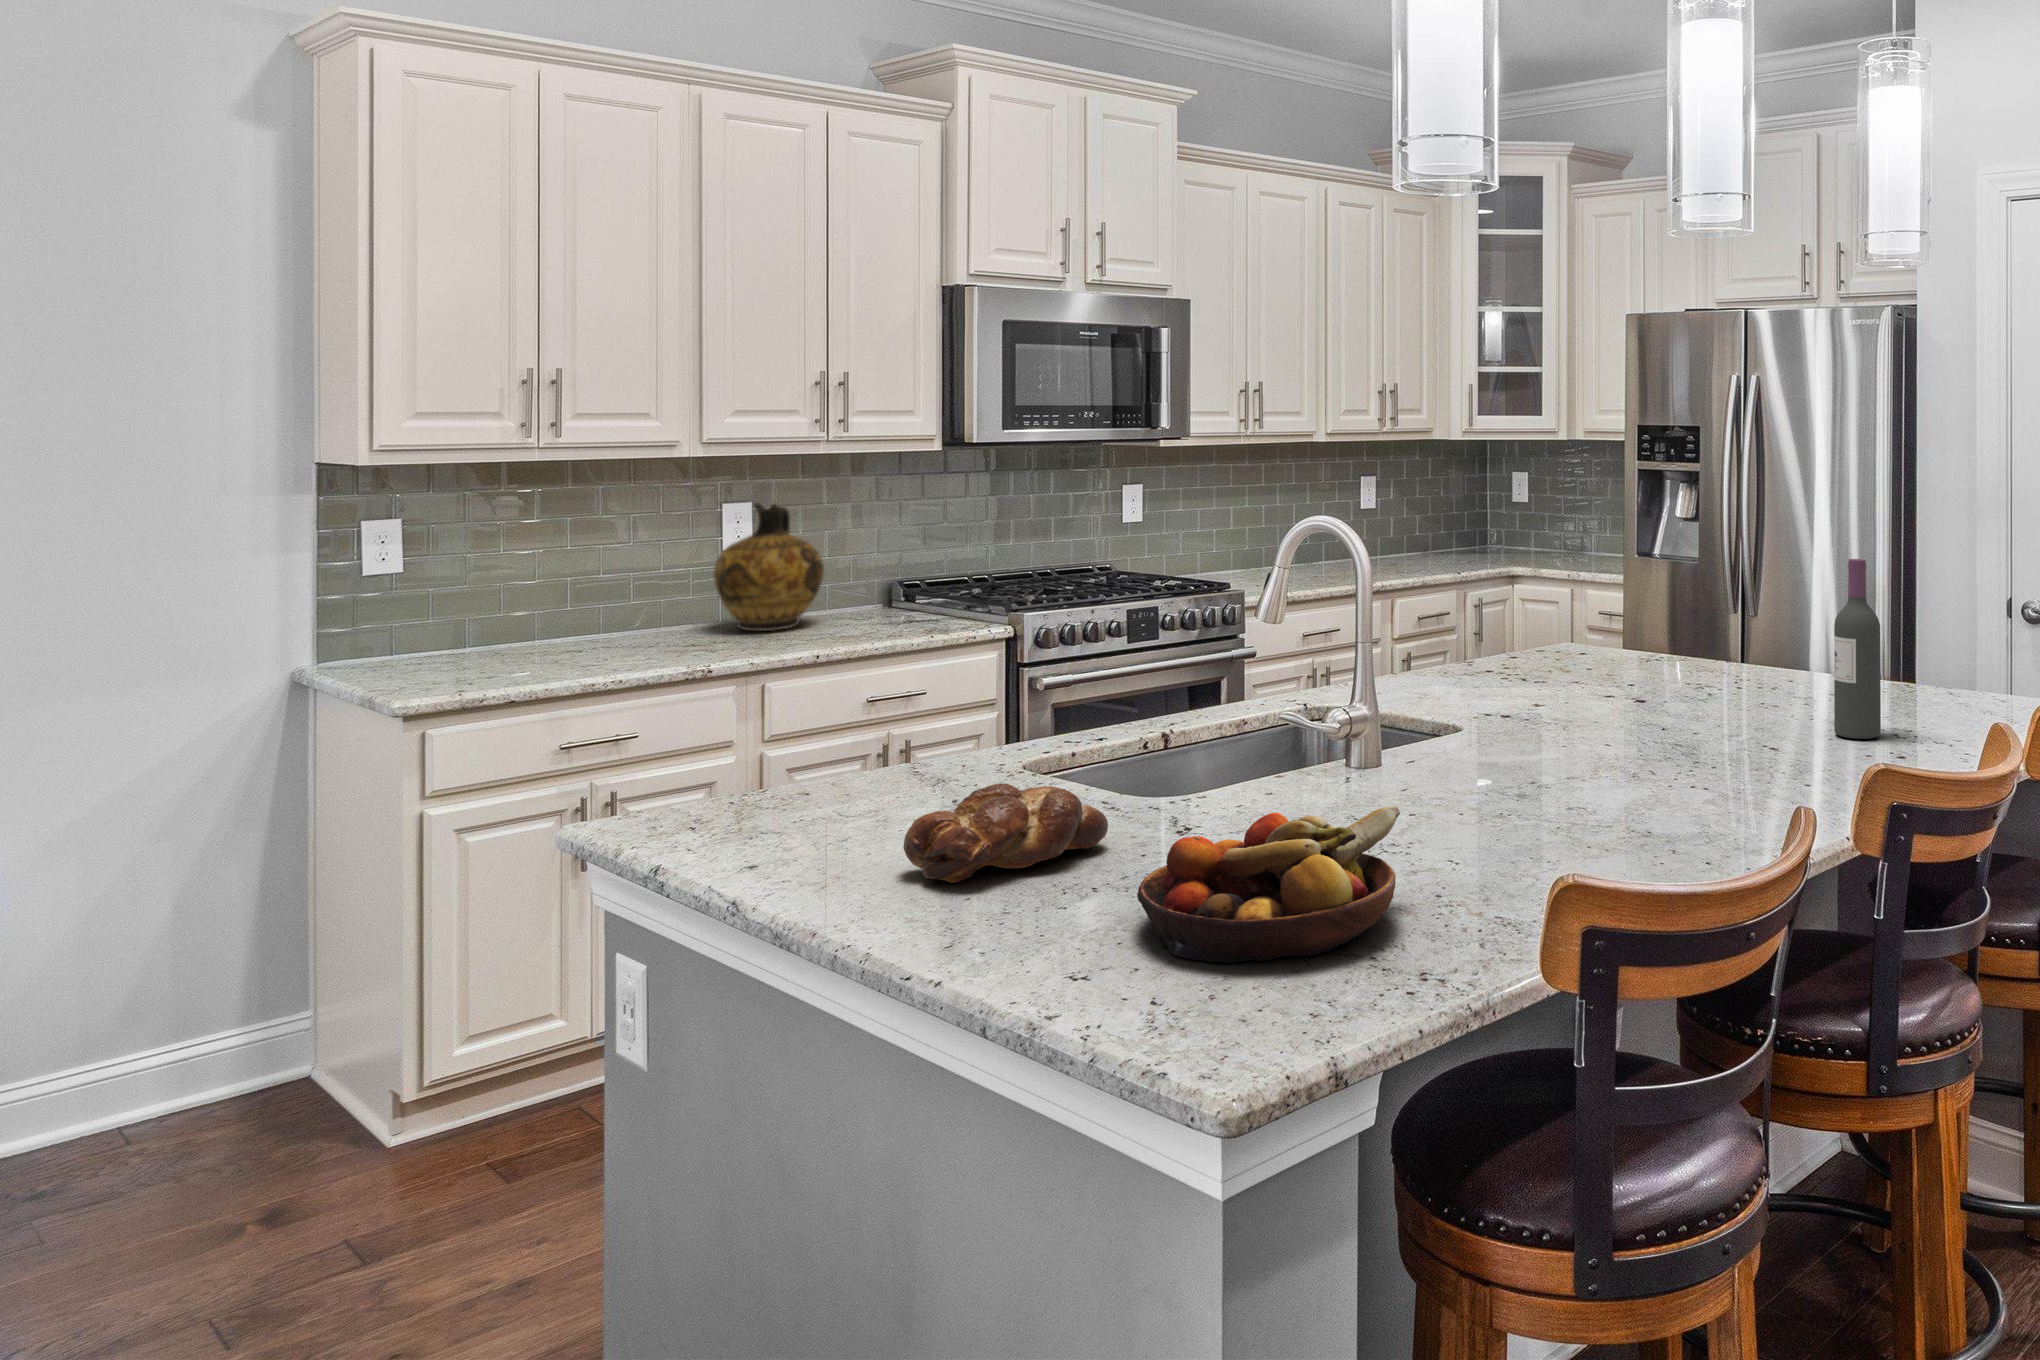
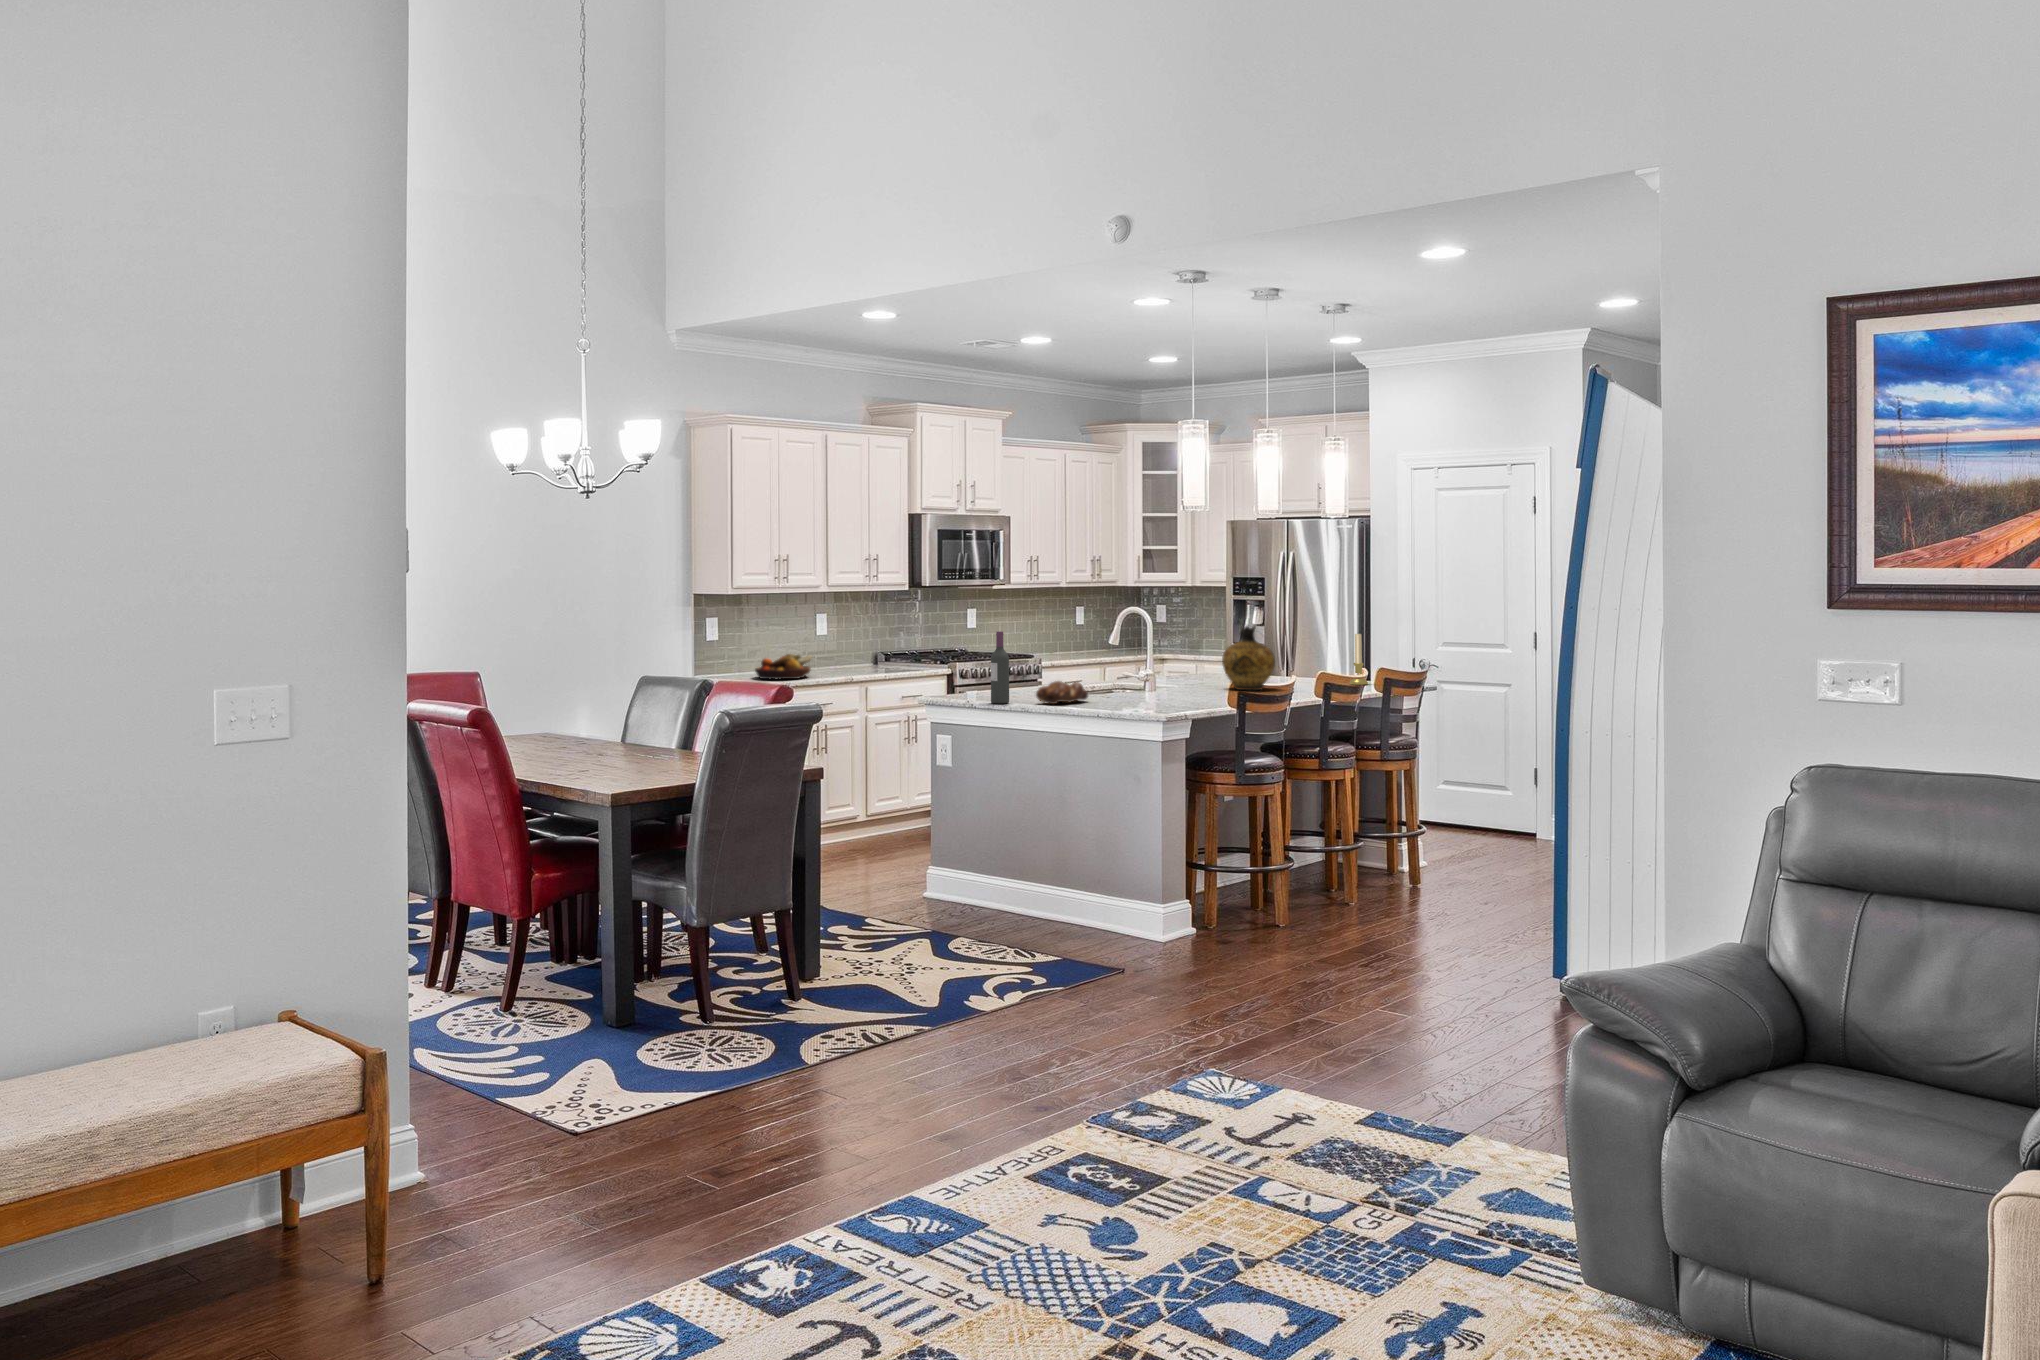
ceramic jug: present [714,503,824,631] -> present [1222,626,1275,690]
wine bottle: present [1834,559,1881,739] -> present [991,631,1009,704]
candle holder: none [1909,573,1956,711] -> present [1350,634,1368,685]
fruit bowl: present [1137,807,1400,963] -> present [755,654,812,679]

